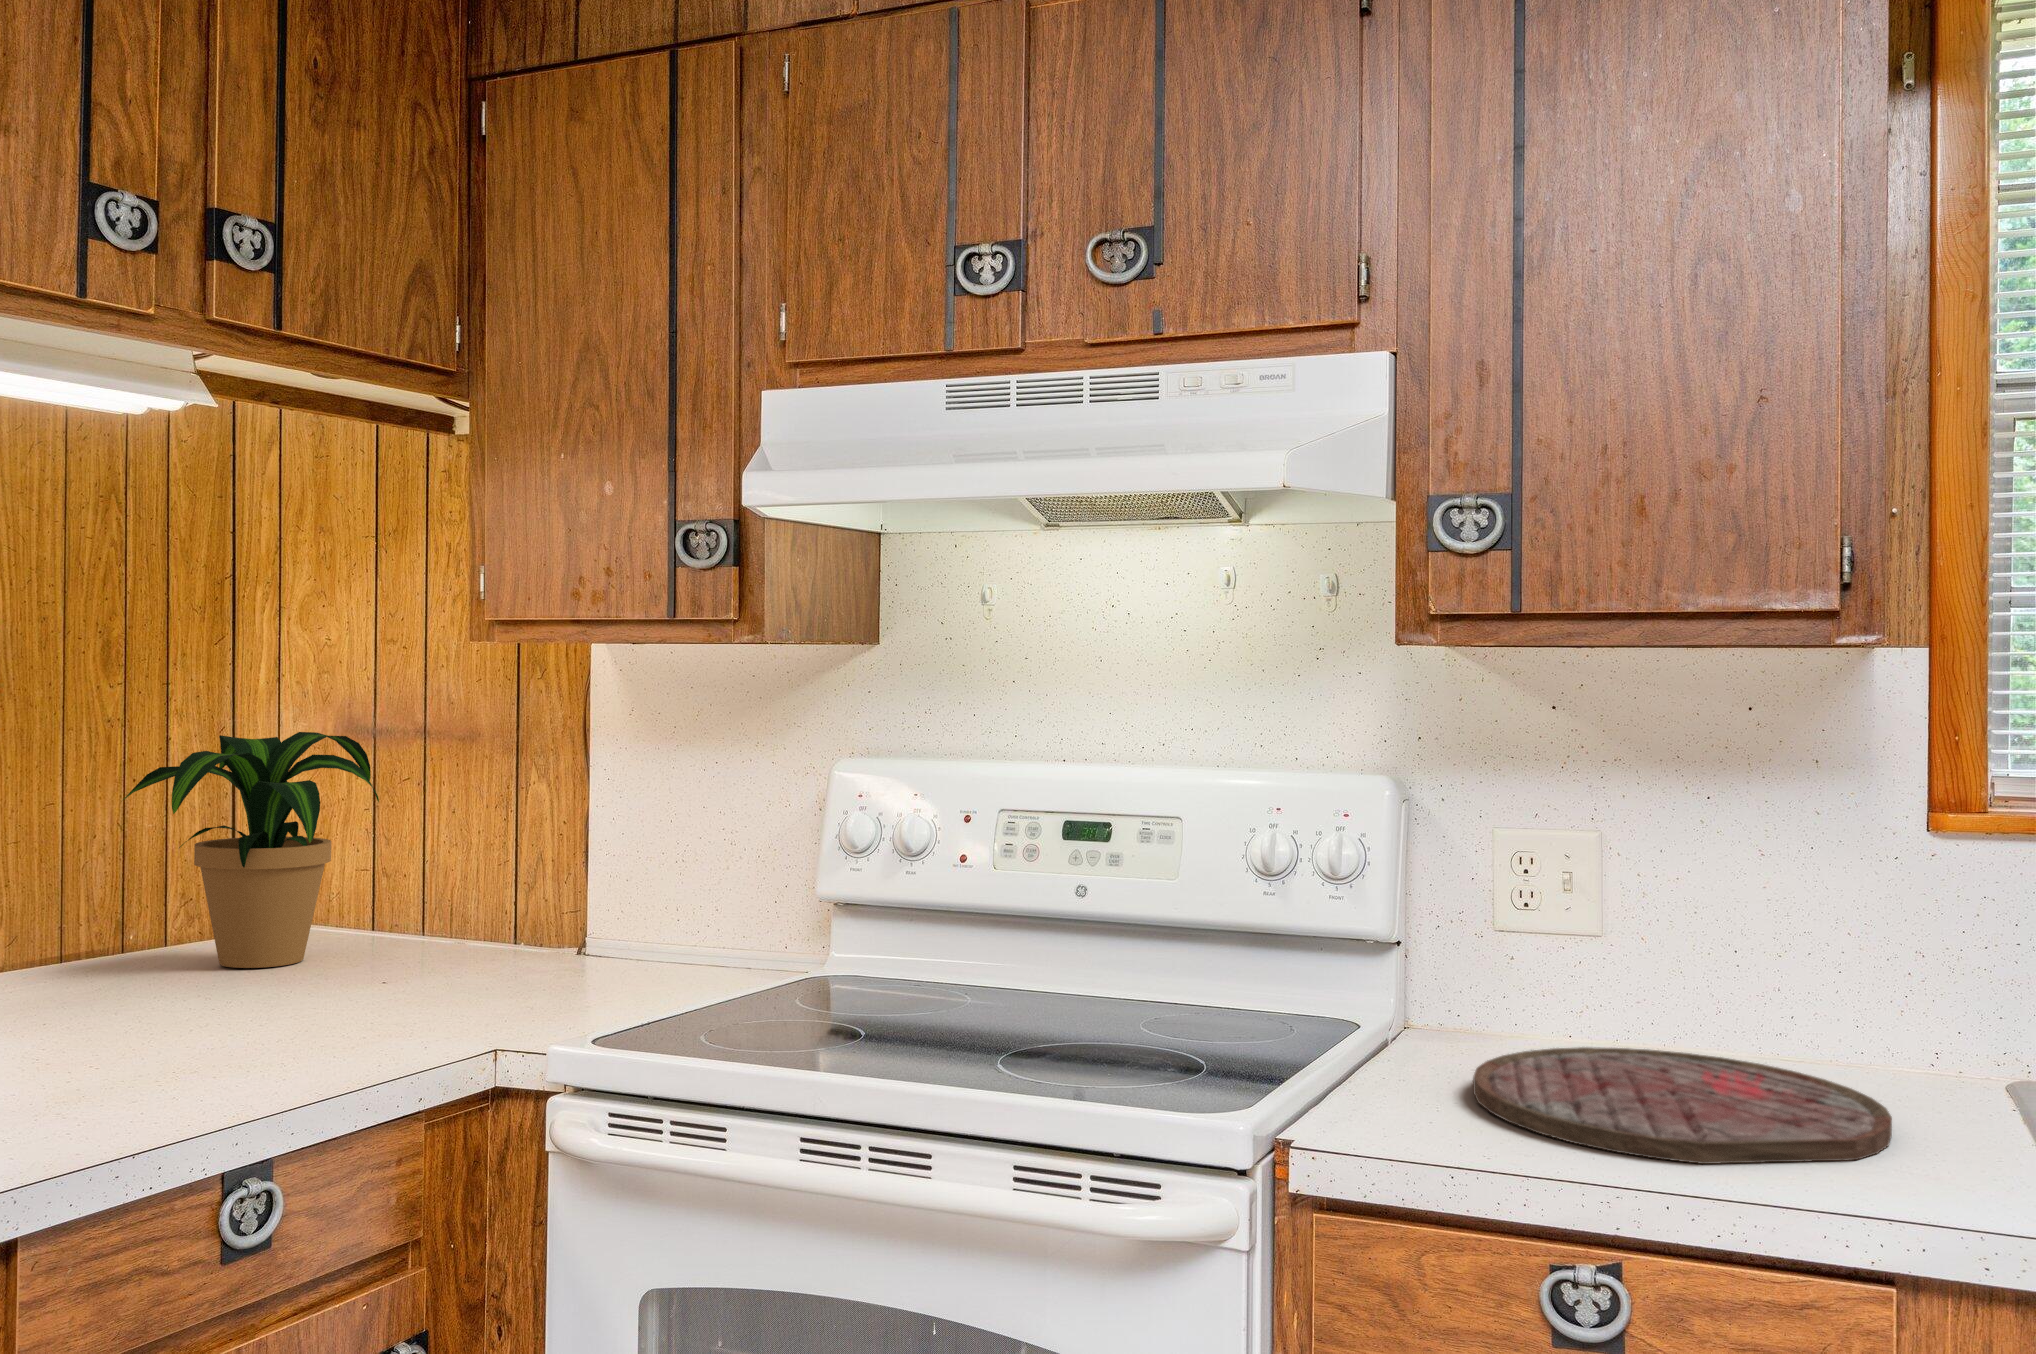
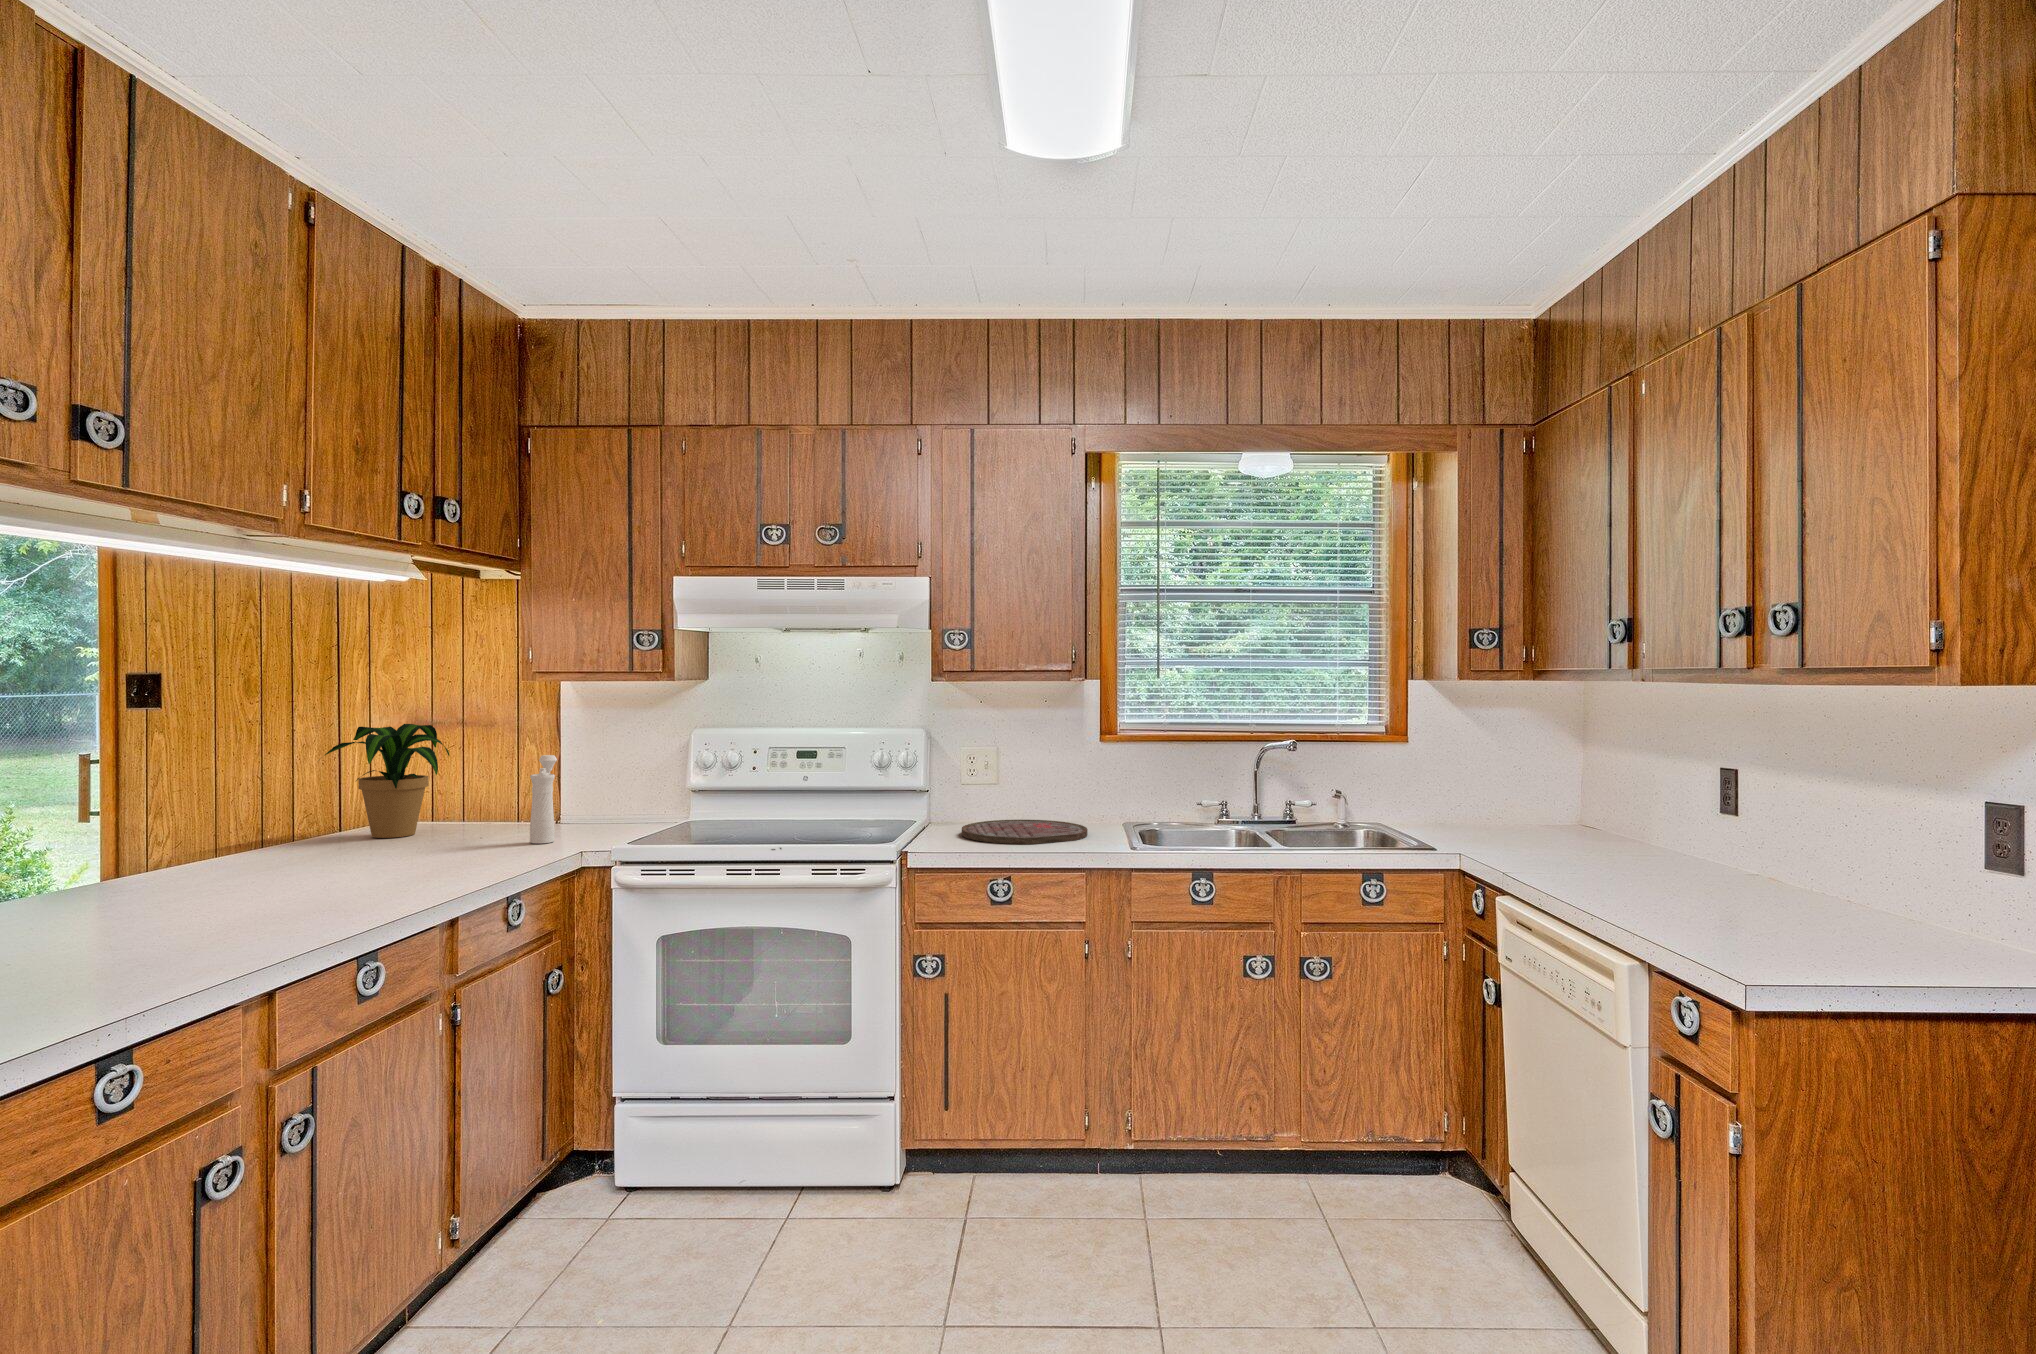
pepper mill: none [433,809,525,1016] -> present [530,755,557,844]

